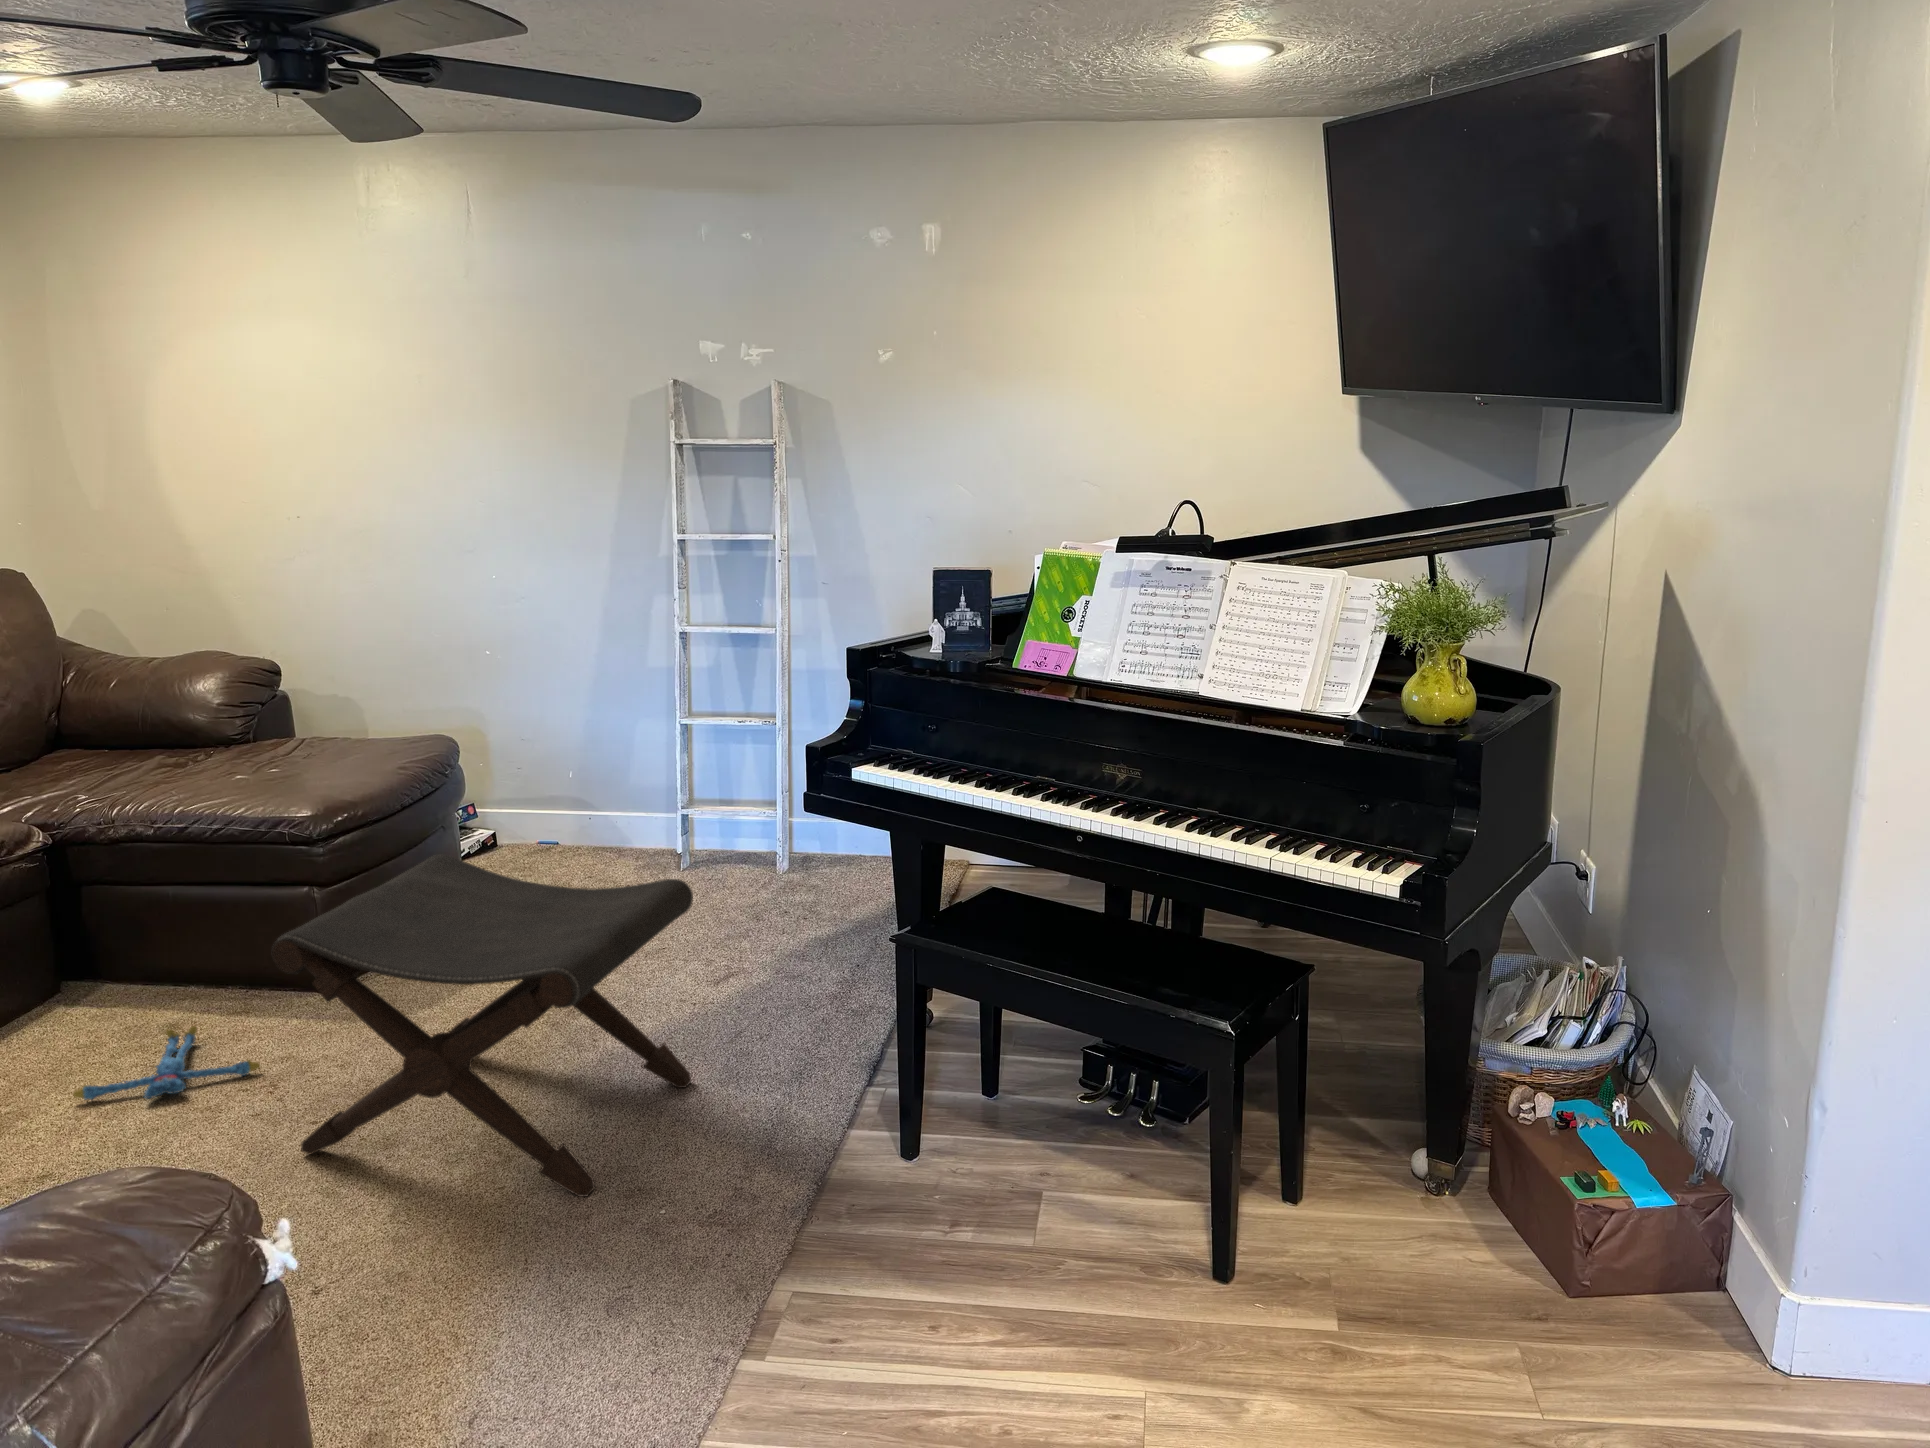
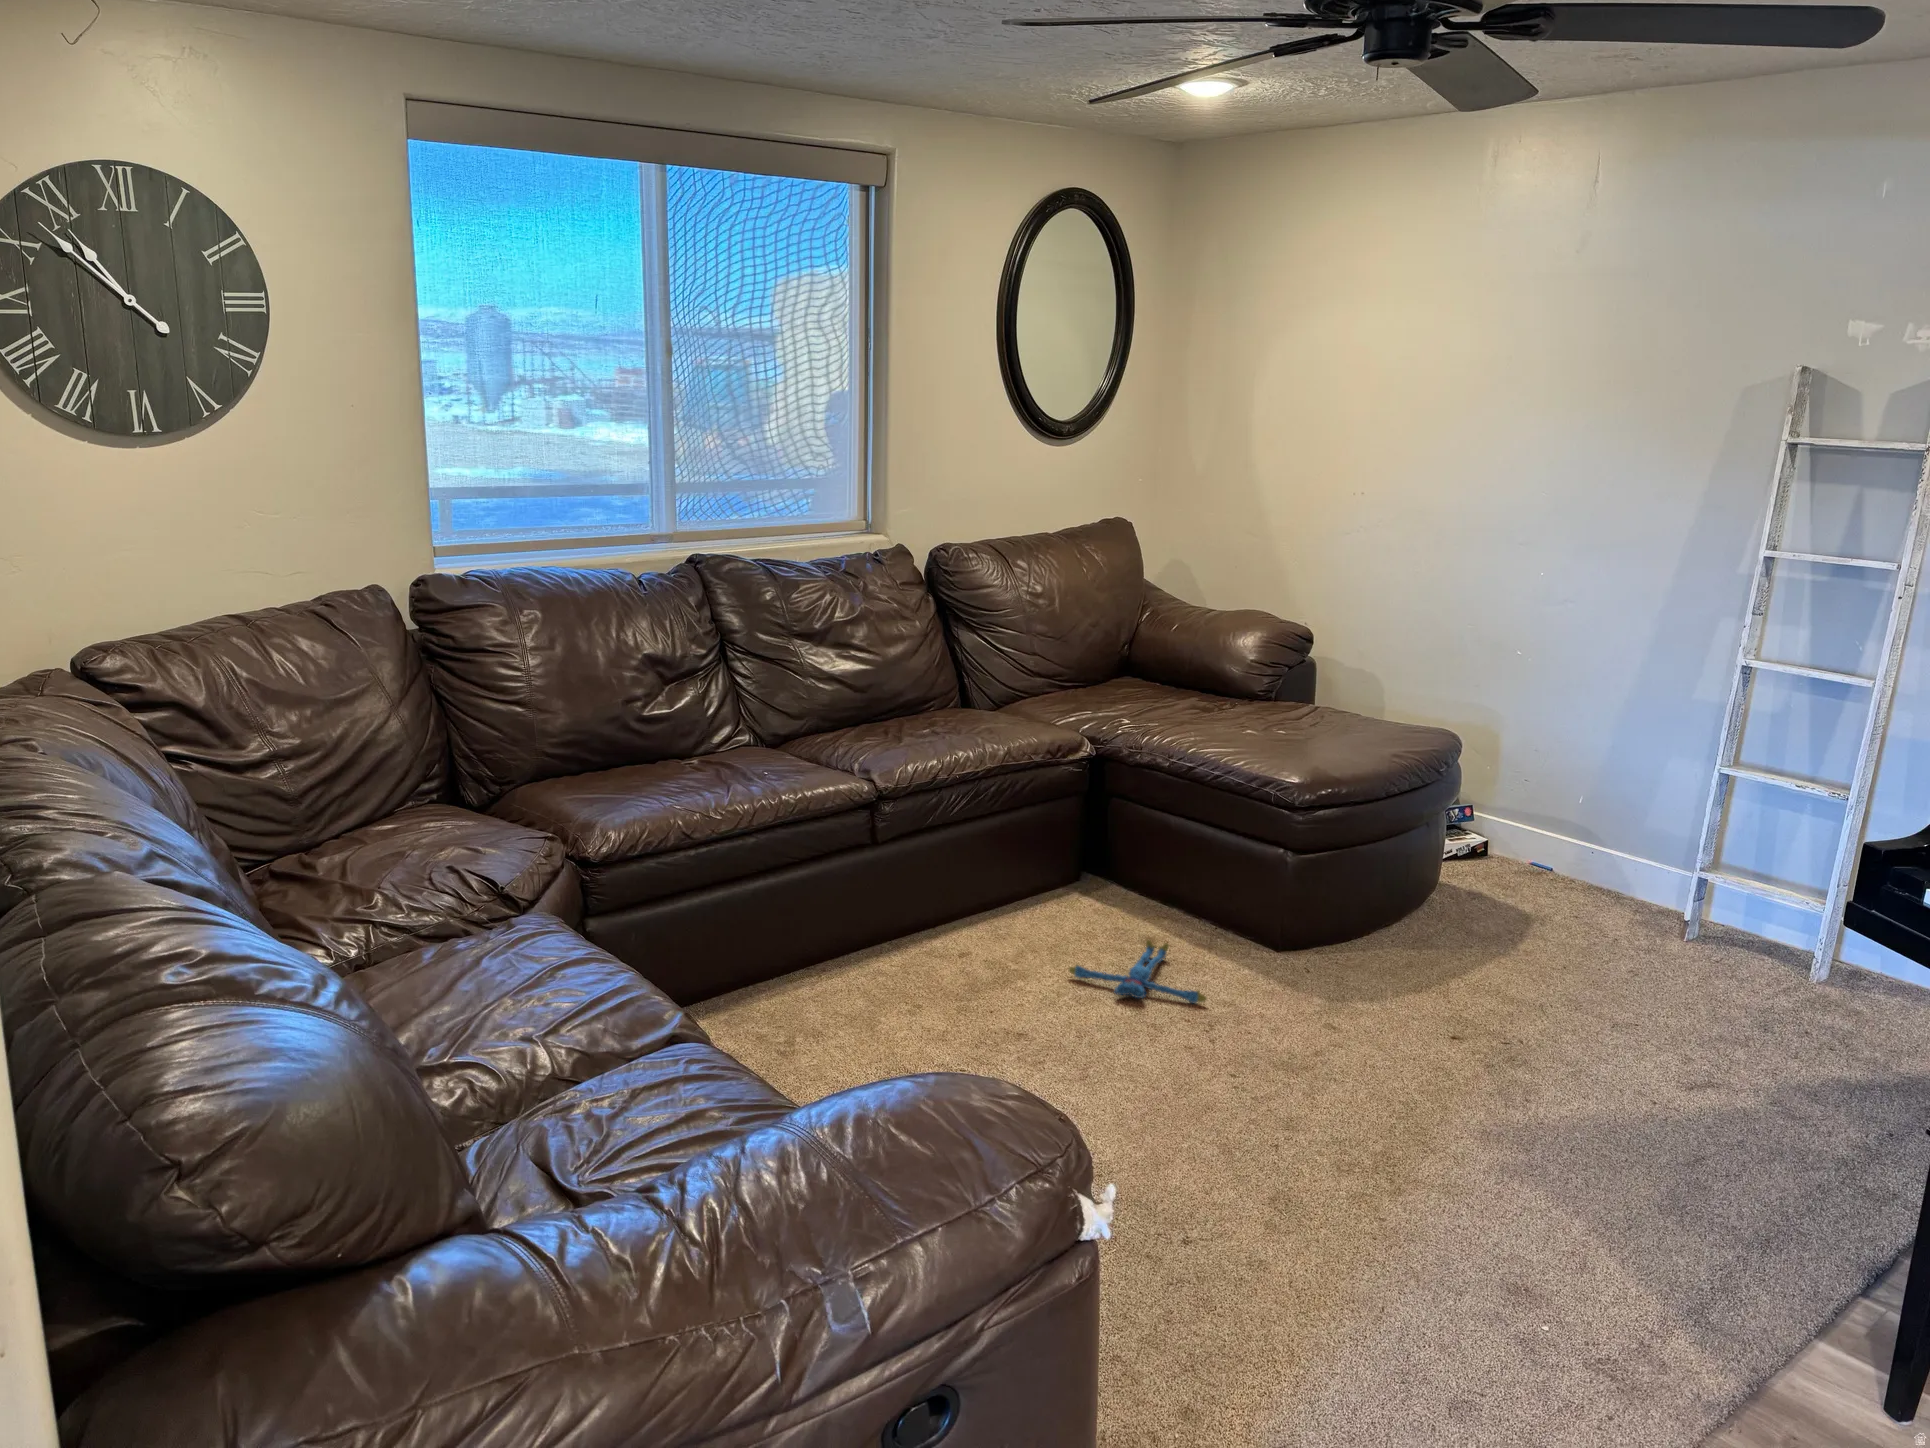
footstool: present [272,854,693,1197] -> none [1214,854,1671,1274]

